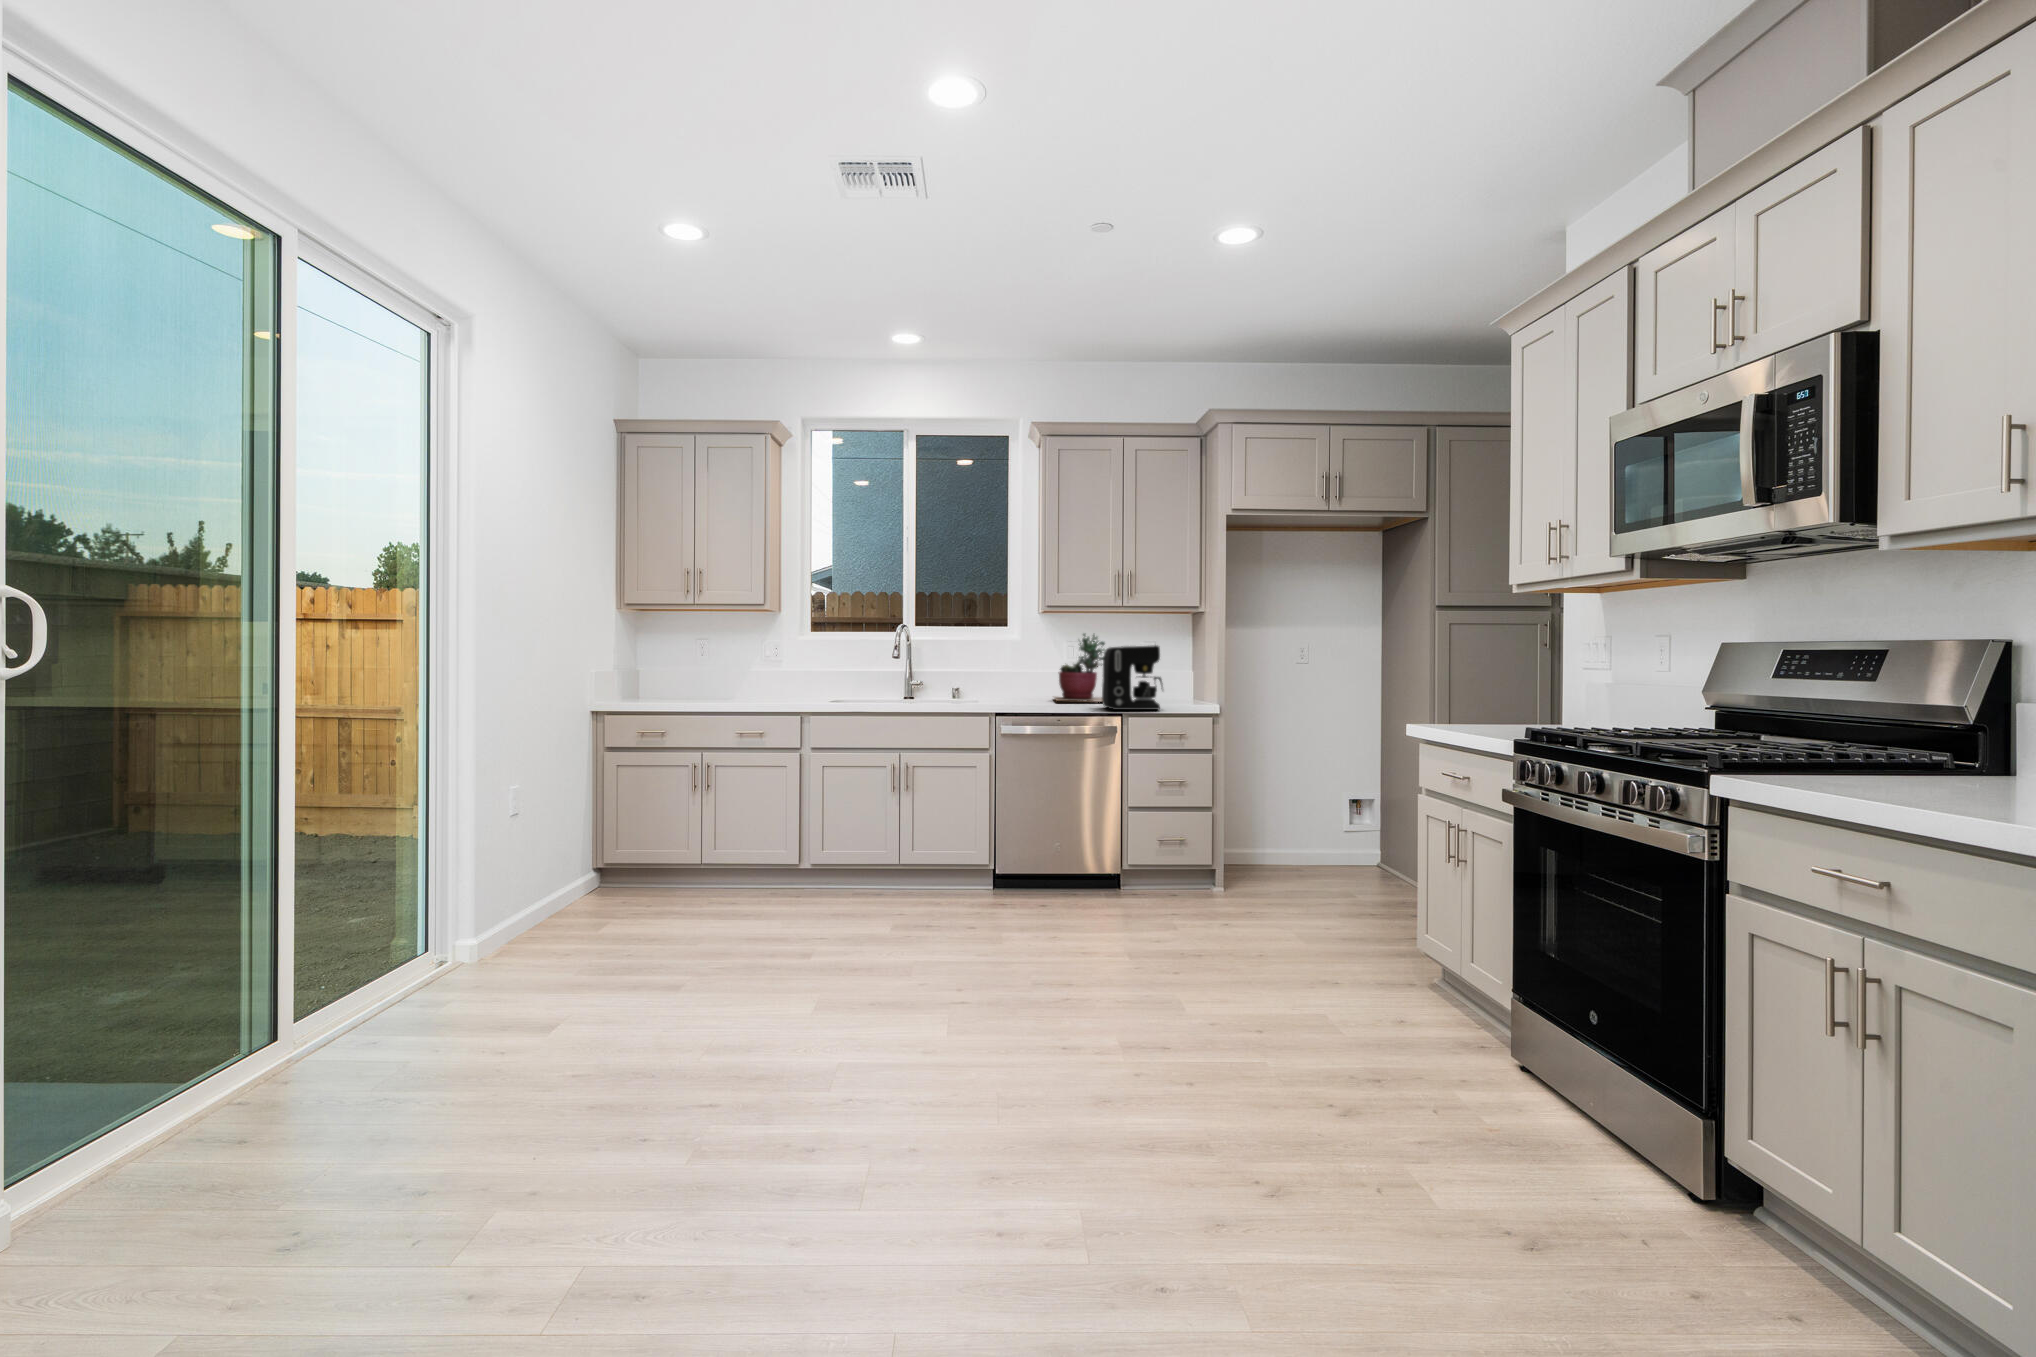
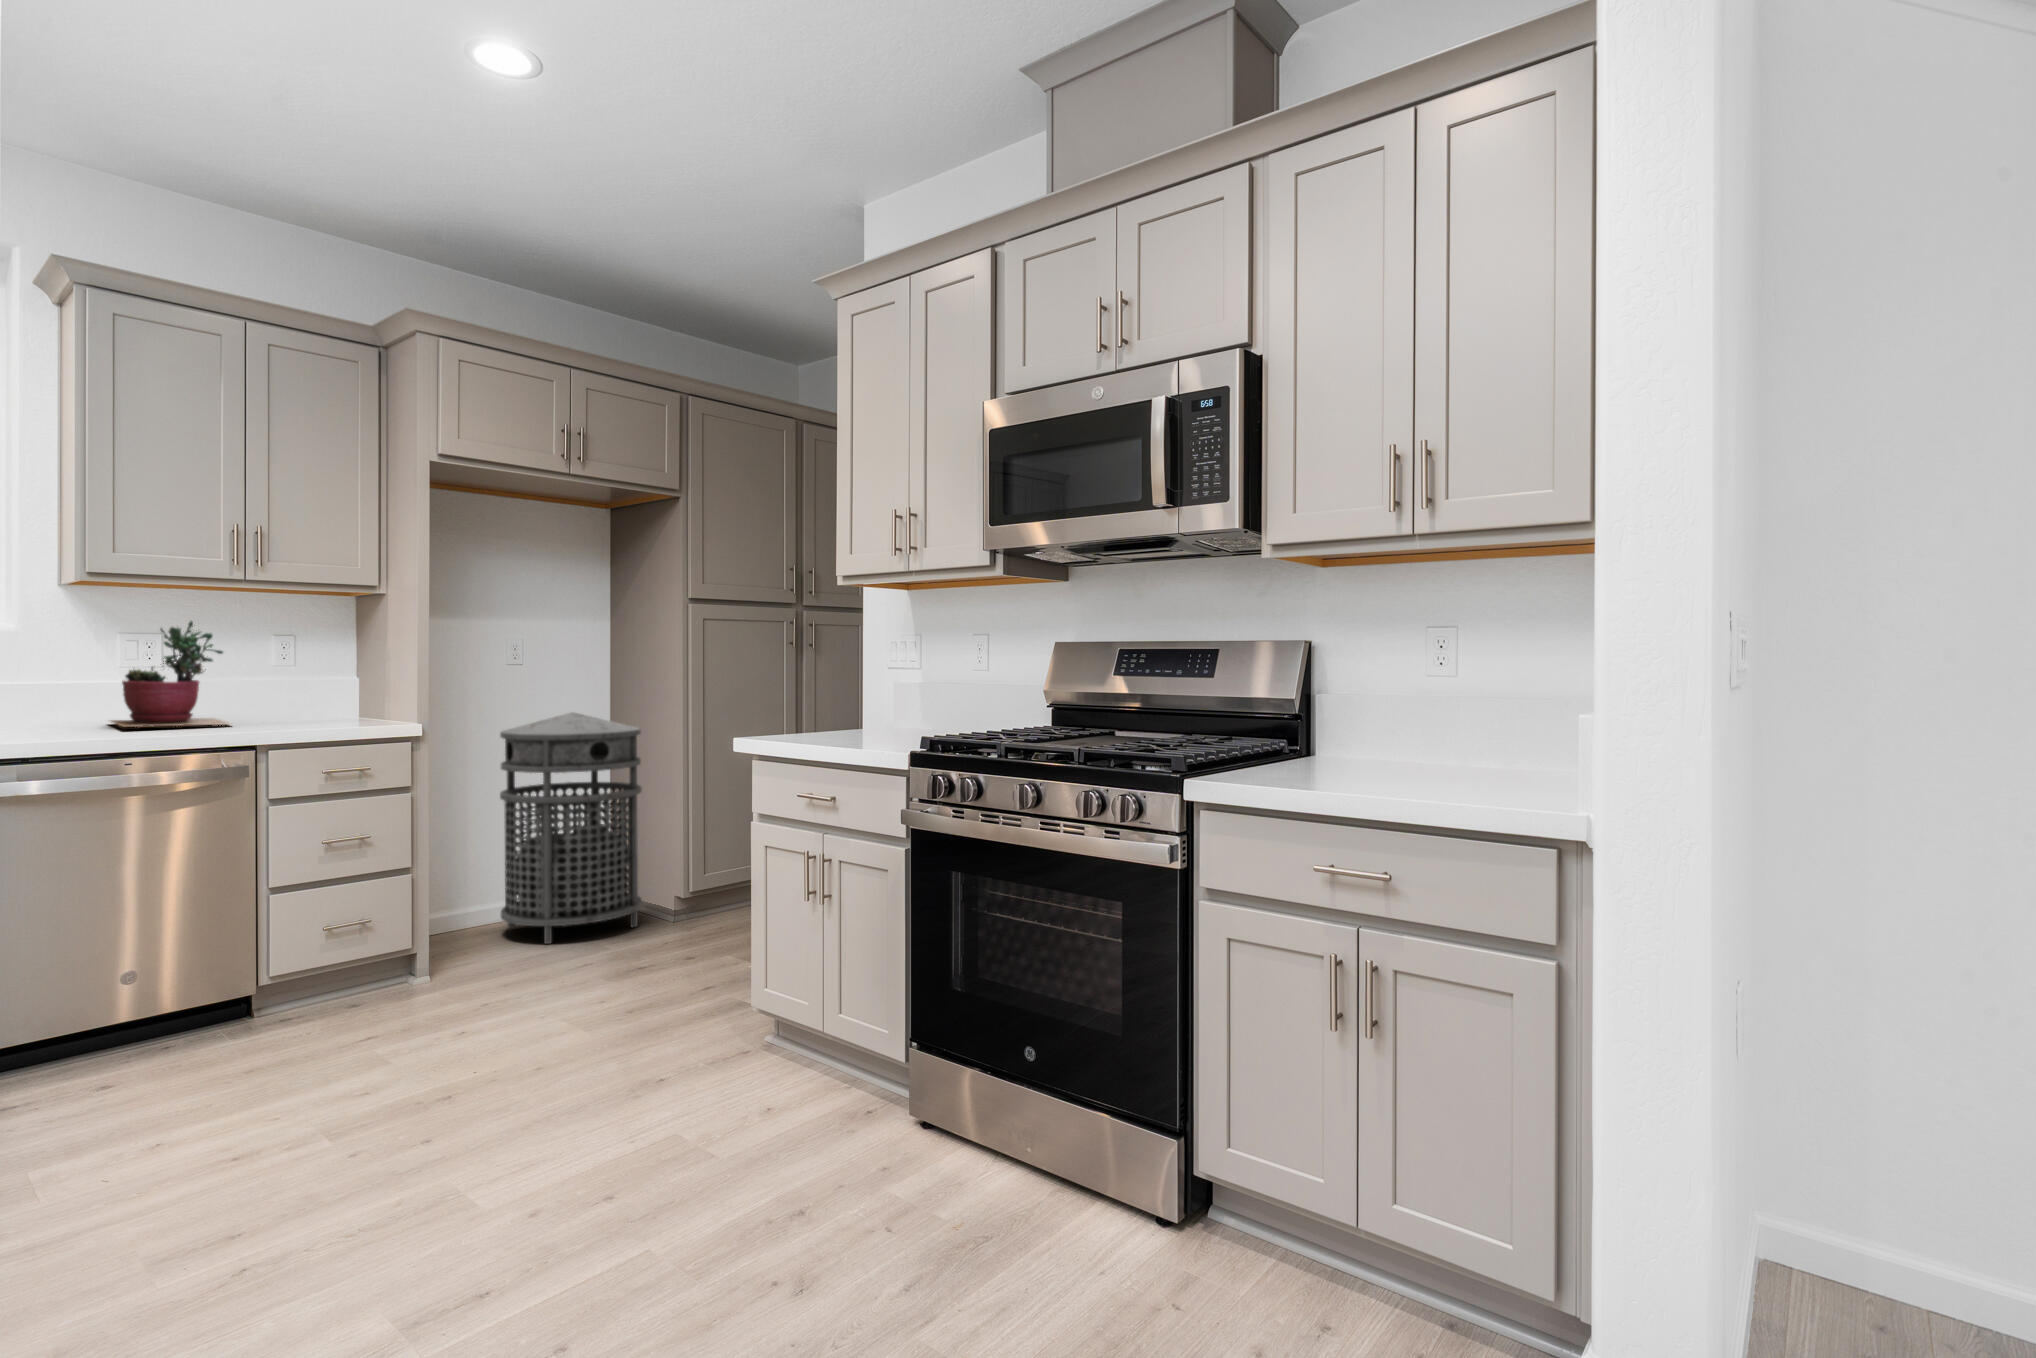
coffee maker: present [1102,645,1163,710] -> none [221,640,333,737]
trash can: none [1285,703,1398,888] -> present [500,712,642,944]

